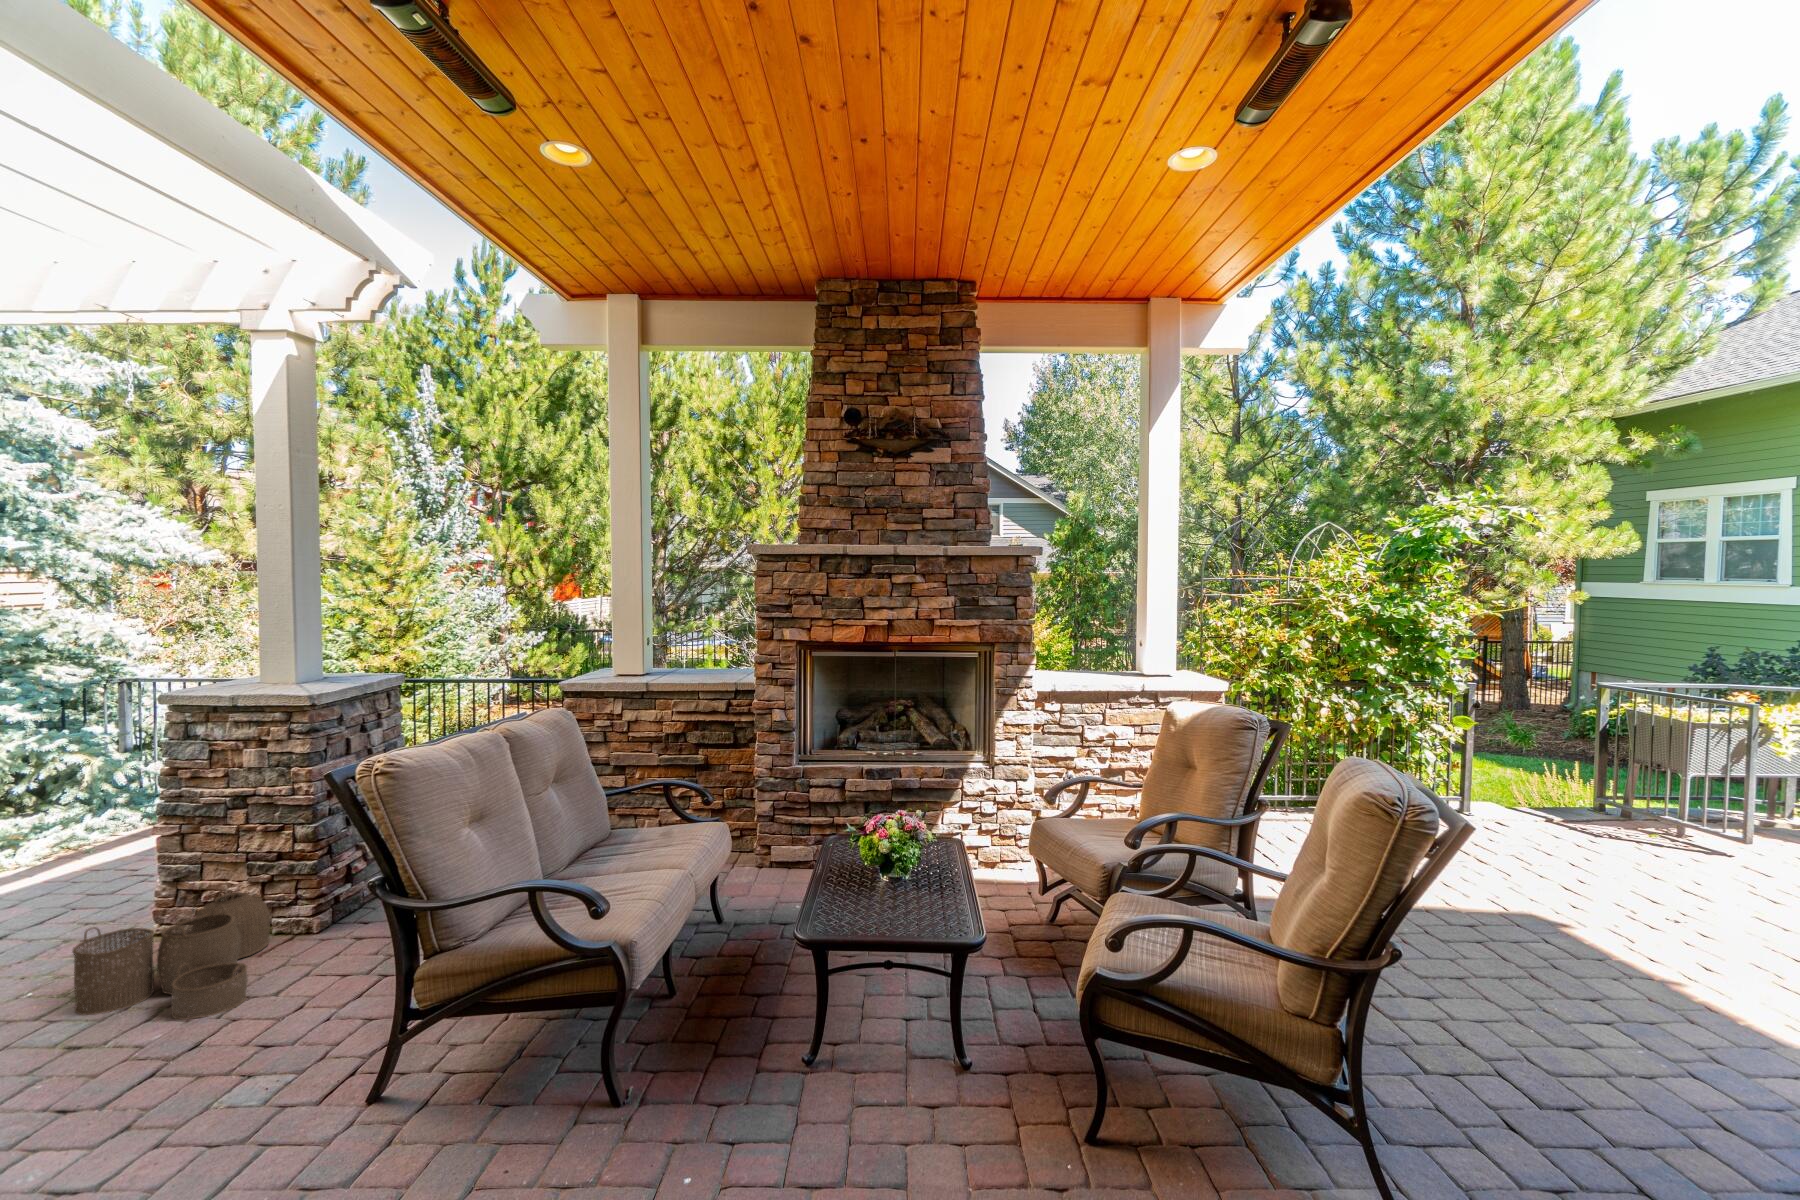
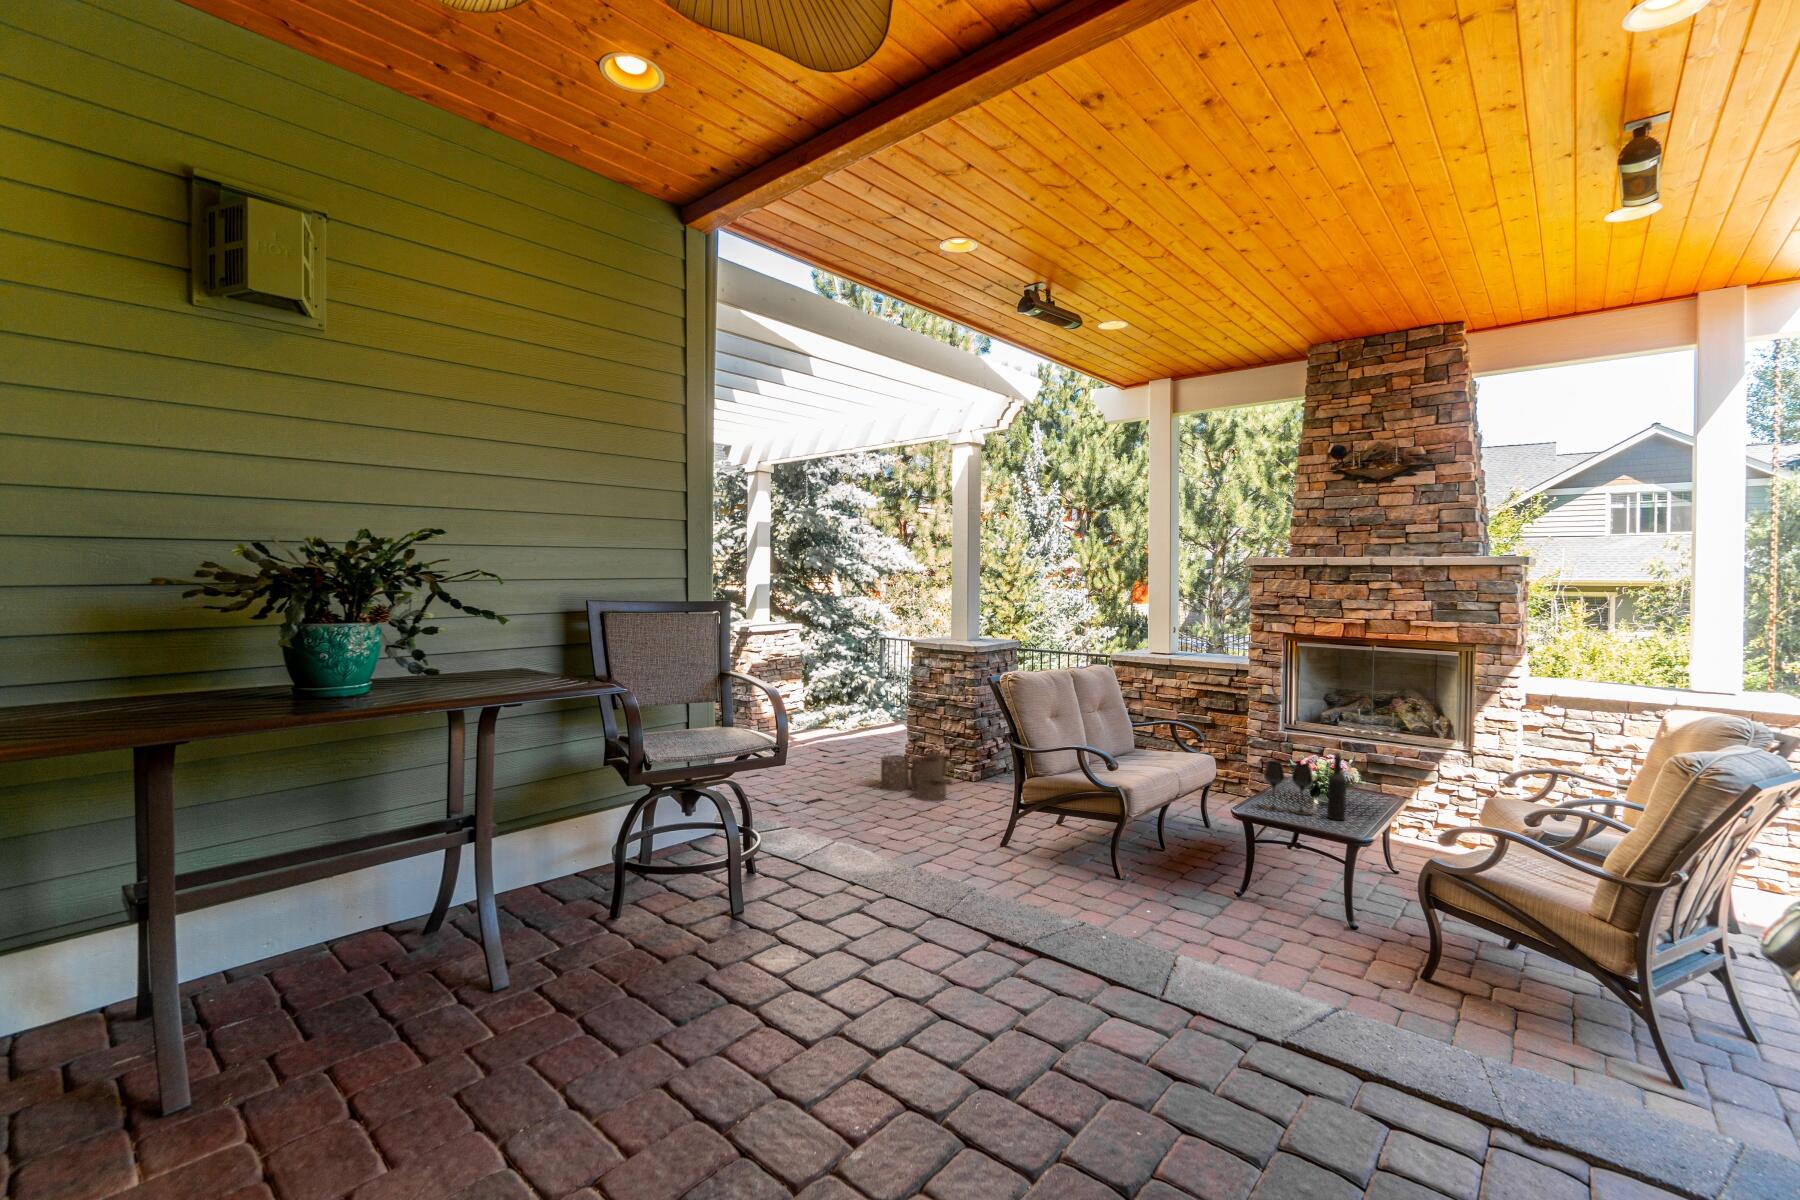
wine bottle: none [926,818,949,917] -> present [1327,753,1346,820]
wine glass: none [841,841,908,923] -> present [1263,761,1313,815]

